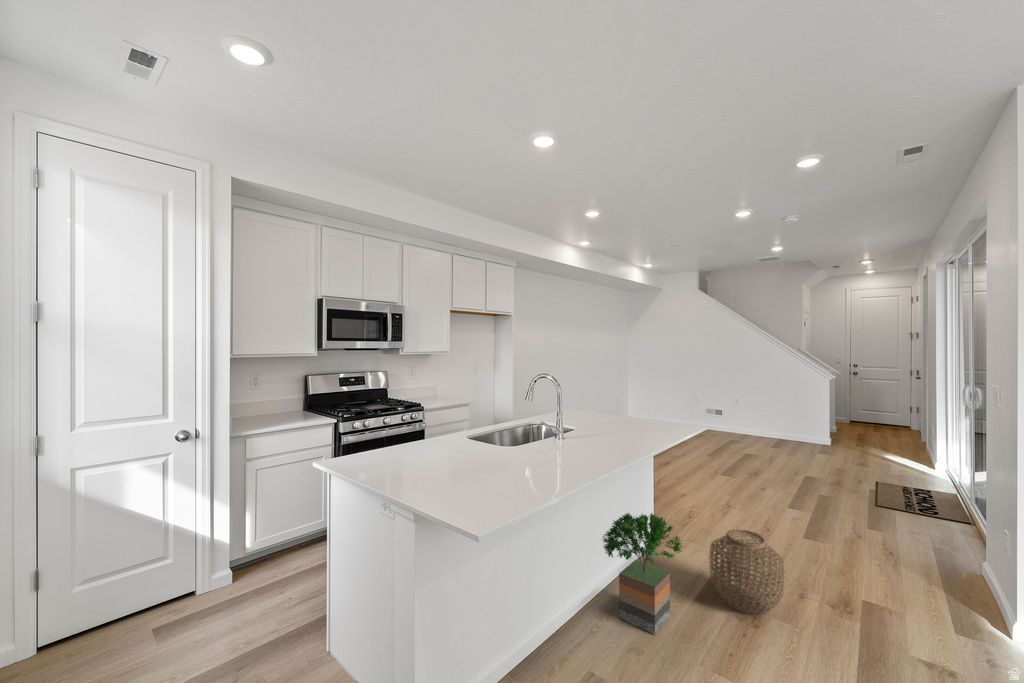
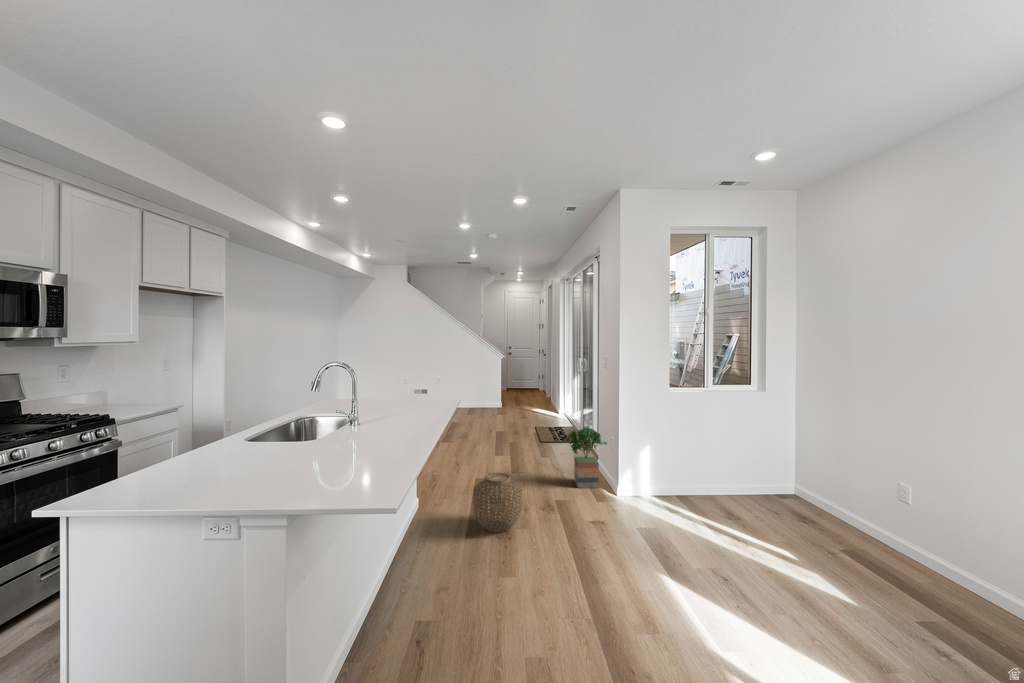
potted tree: present [603,513,682,635] -> present [567,428,607,488]

